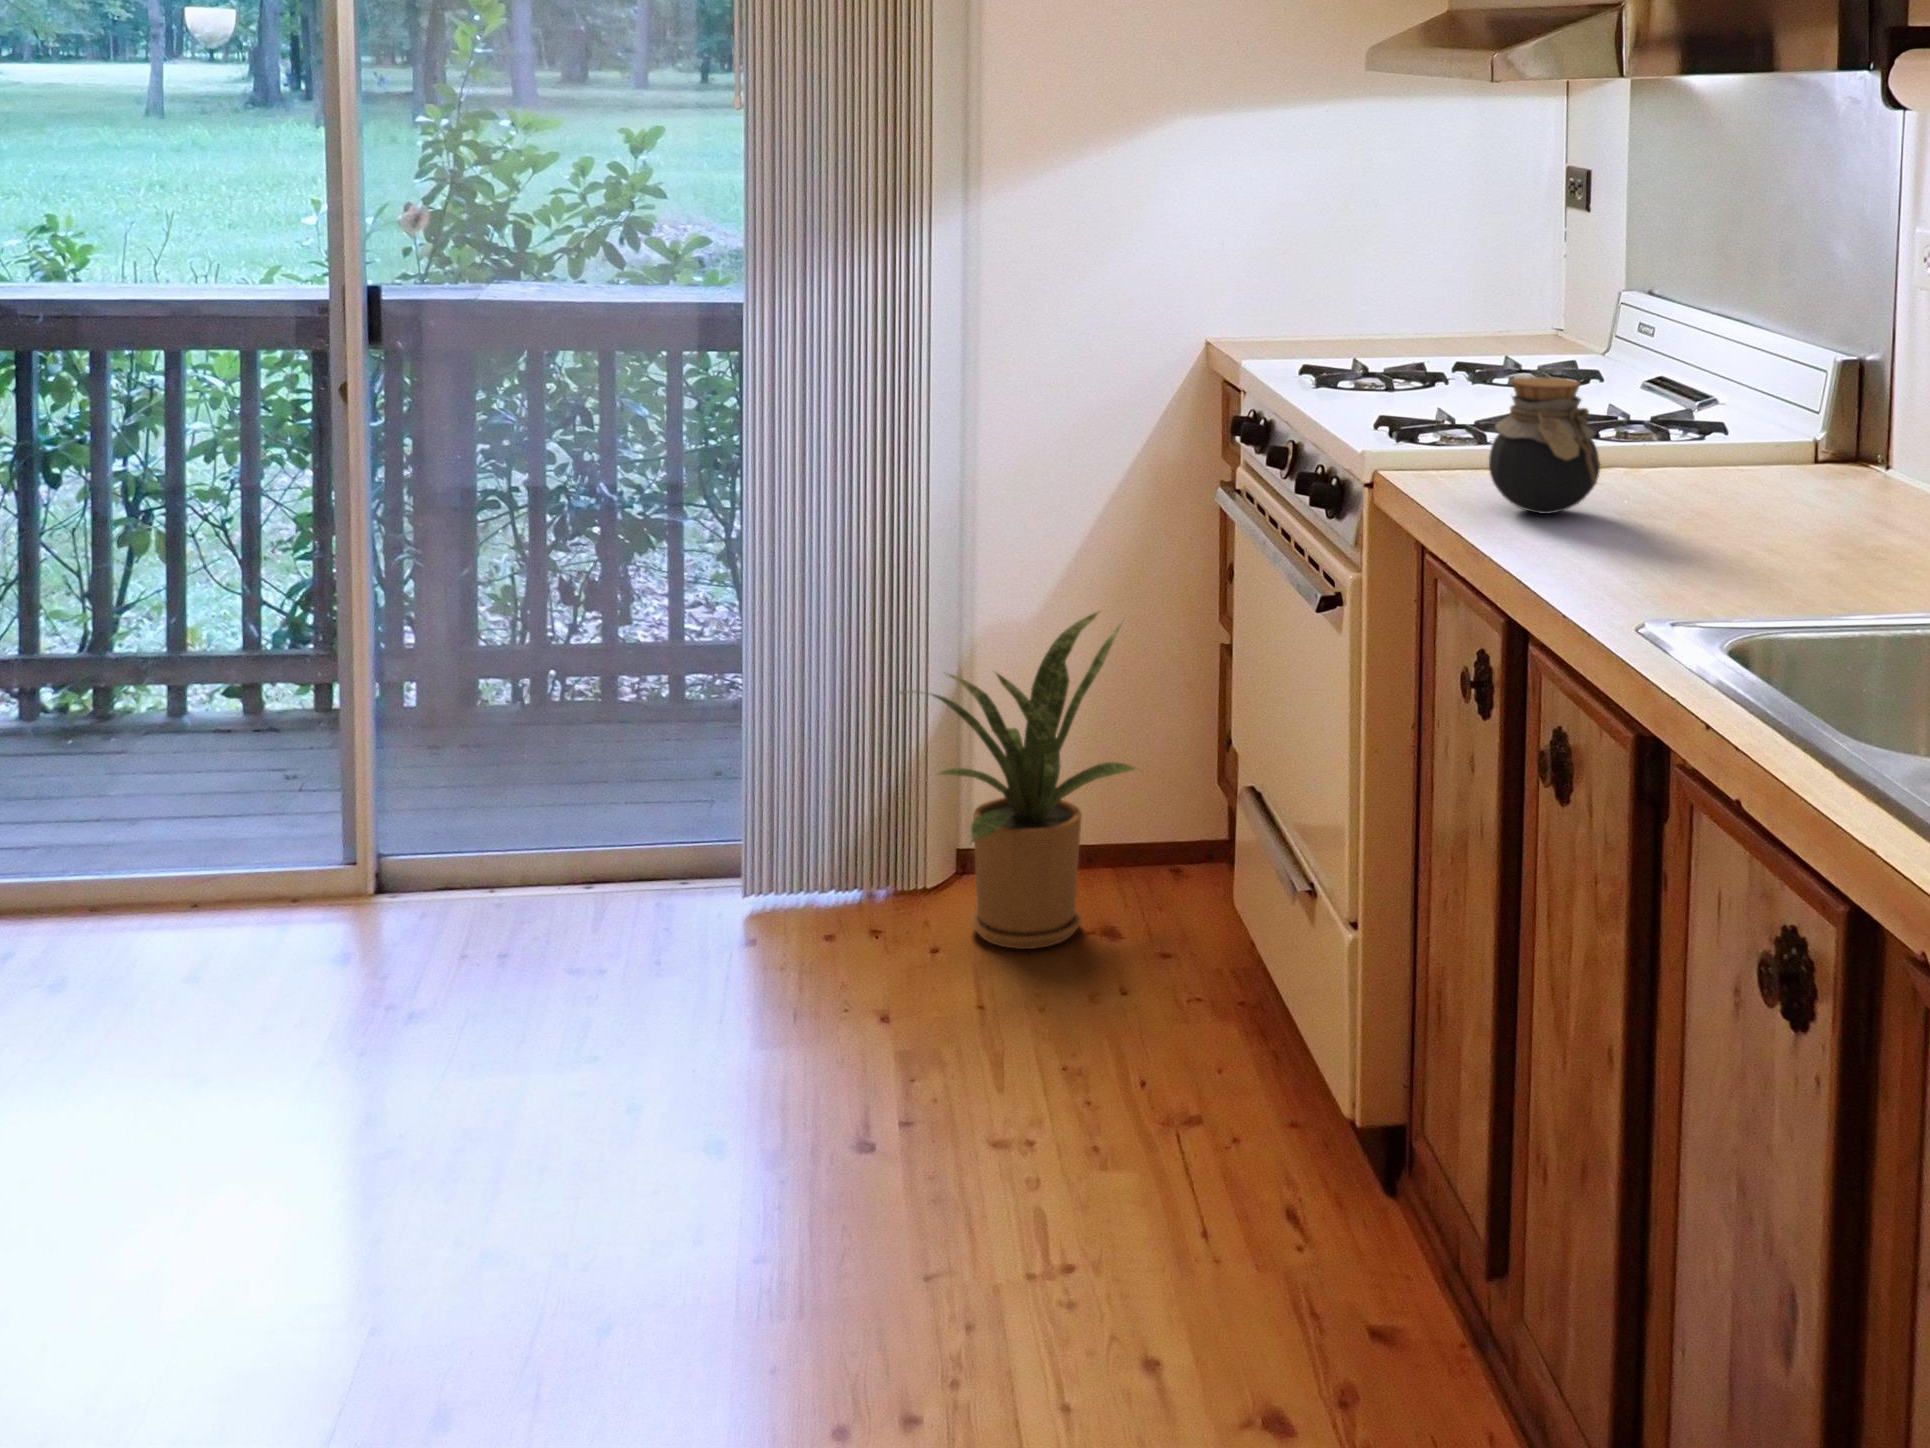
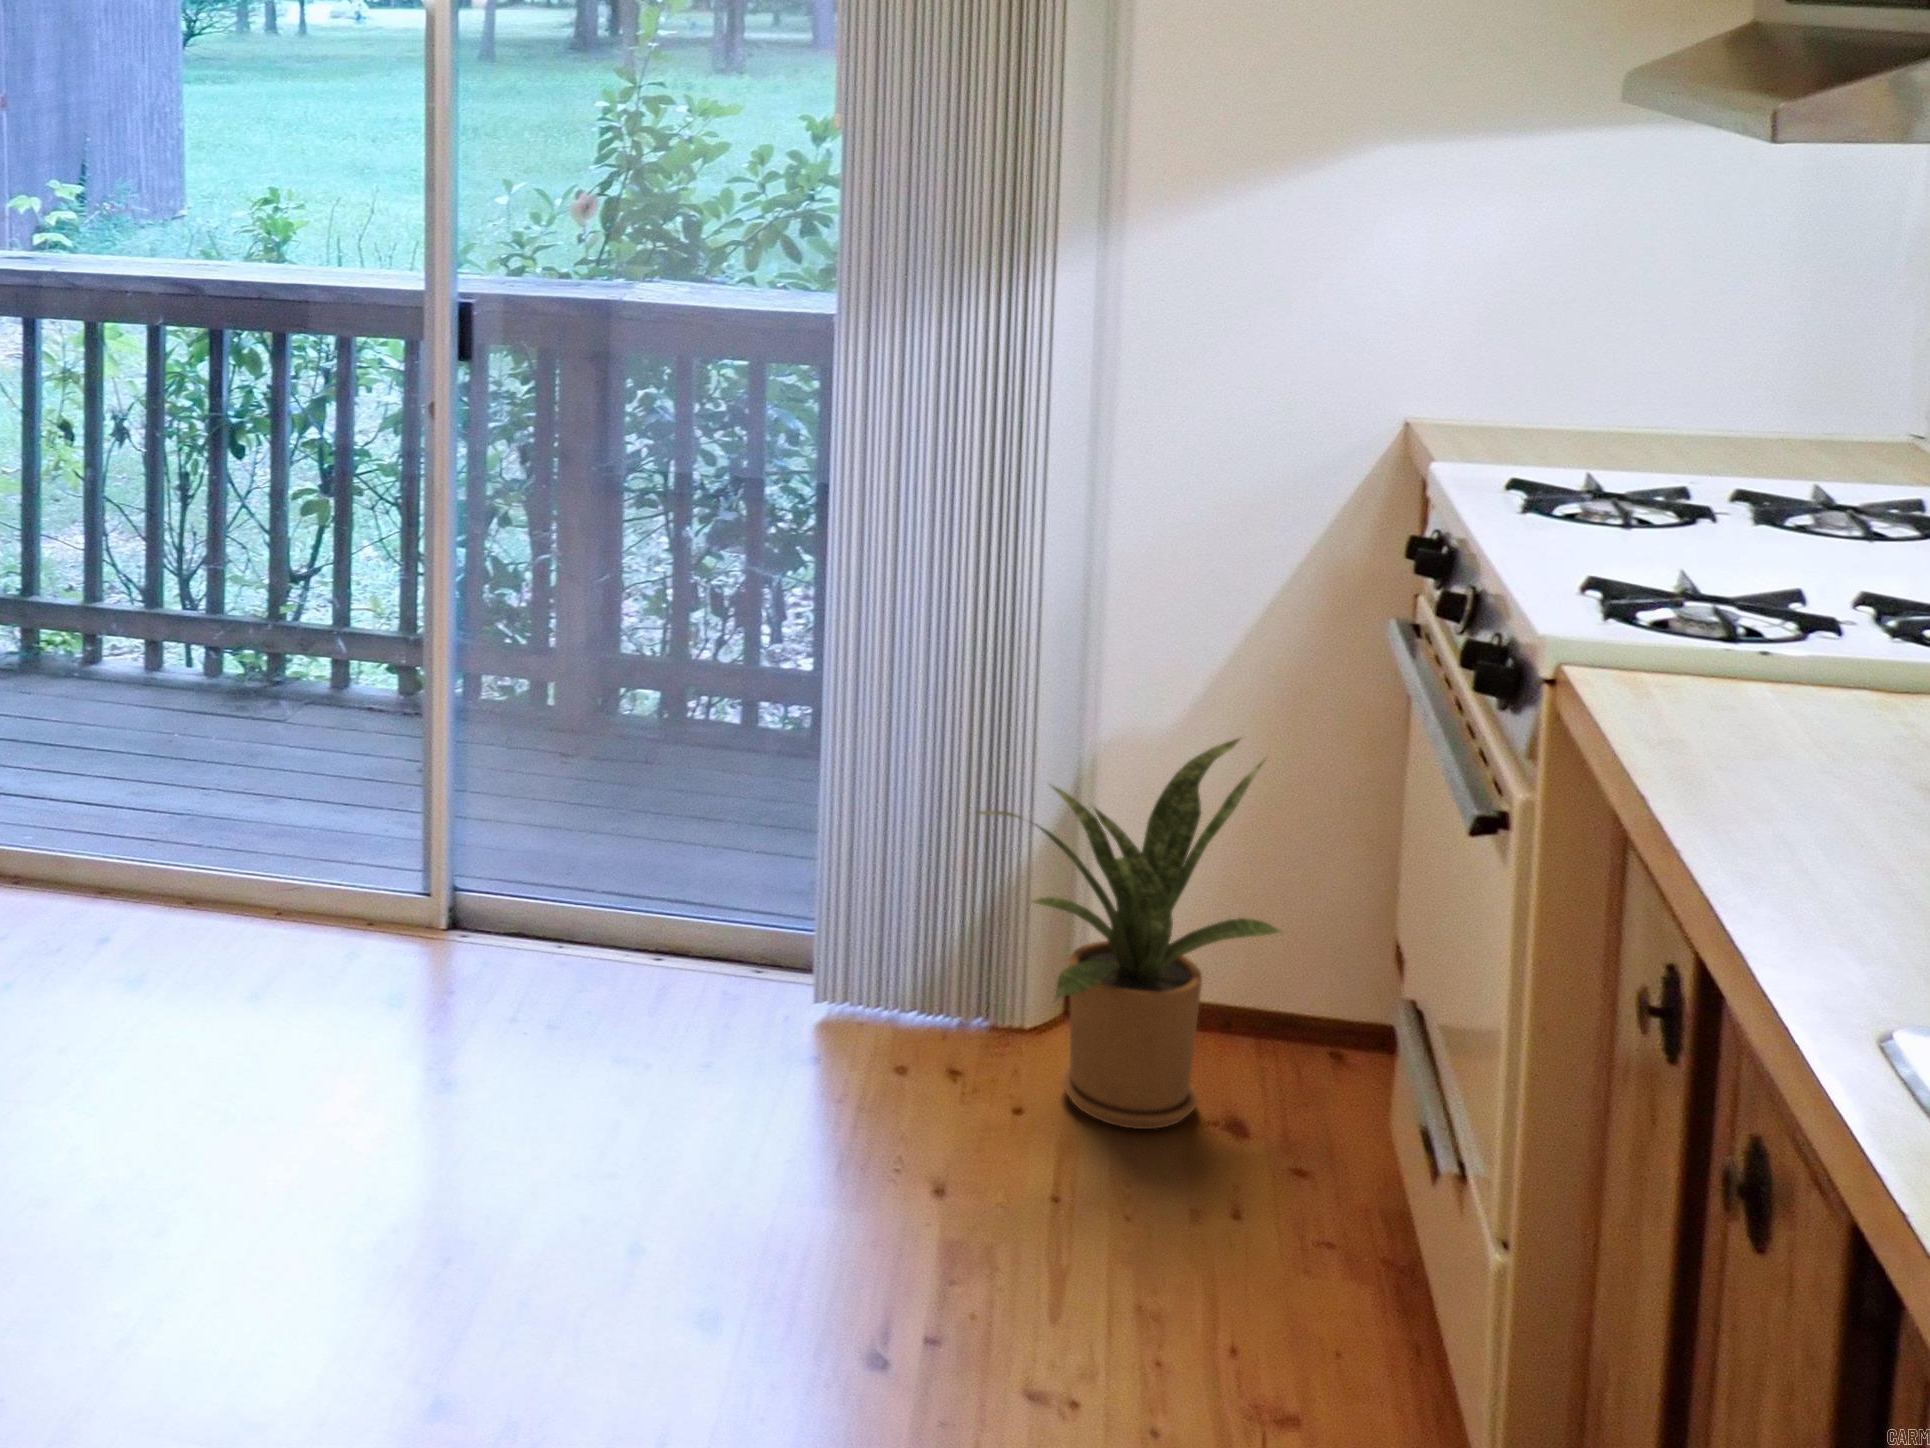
jar: present [1489,377,1600,514] -> none [1709,585,1889,783]

